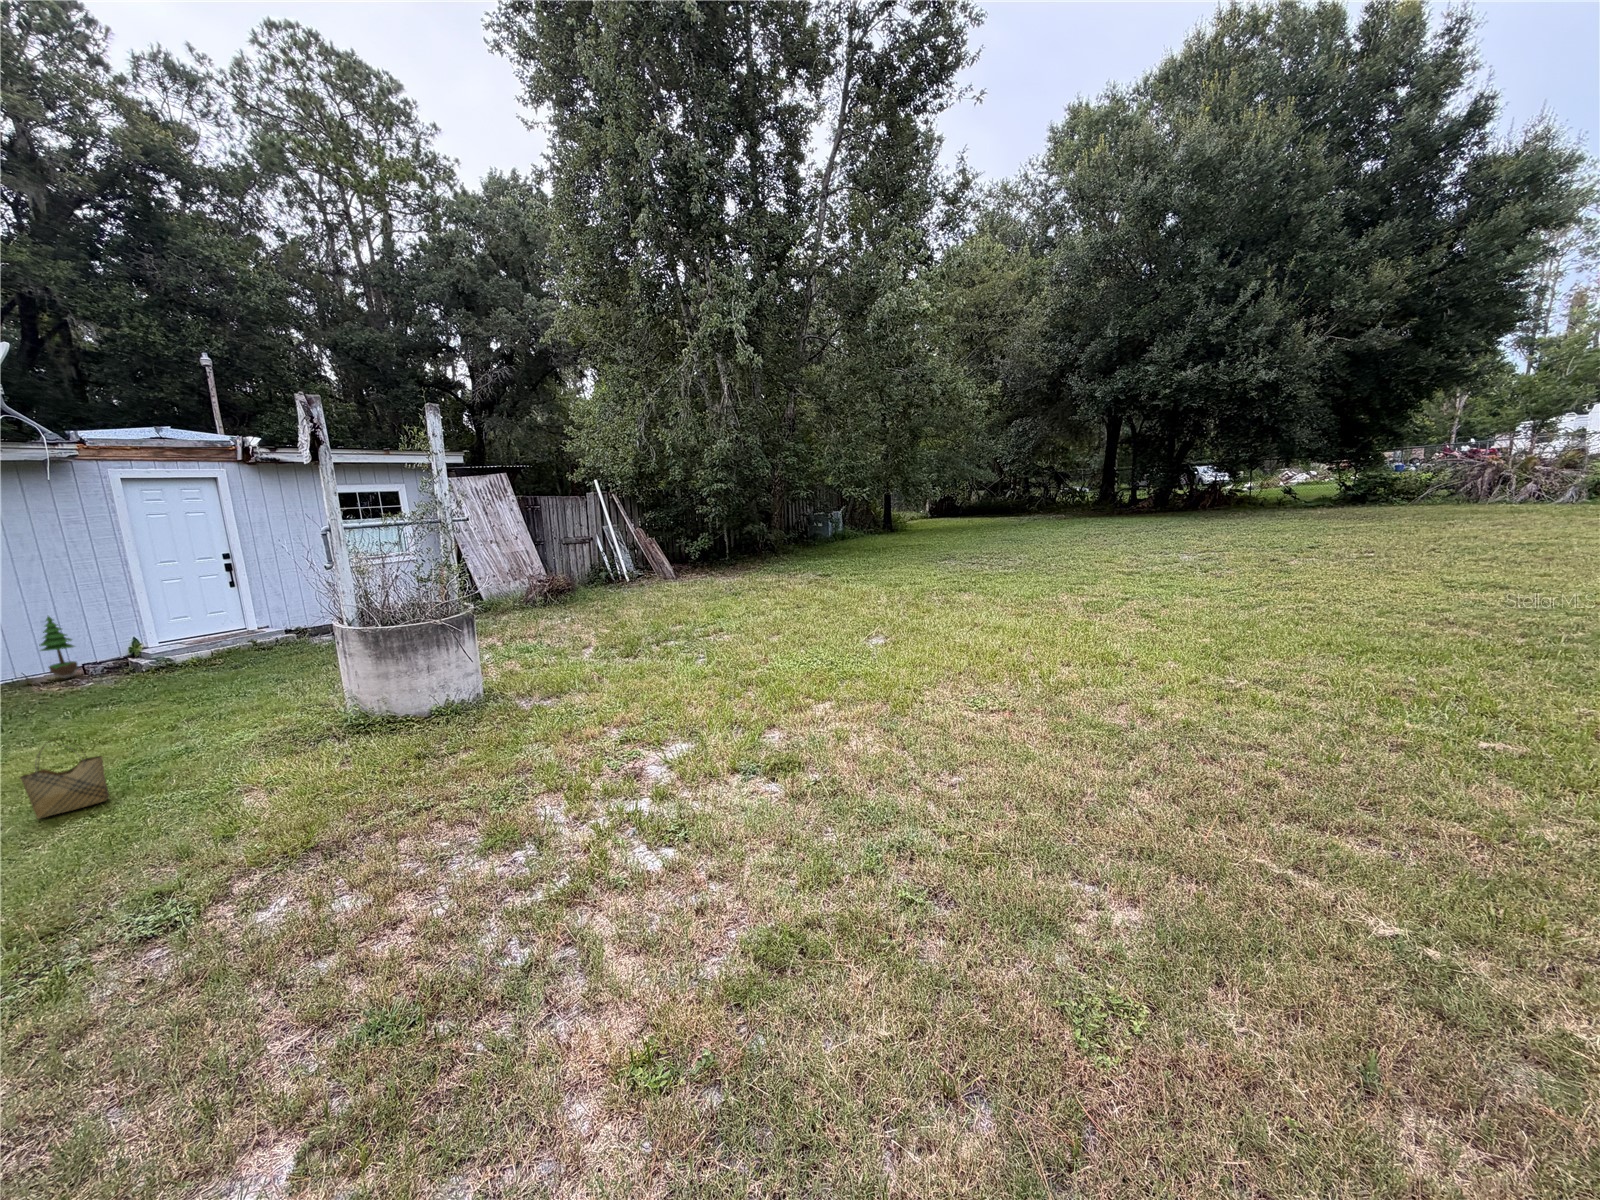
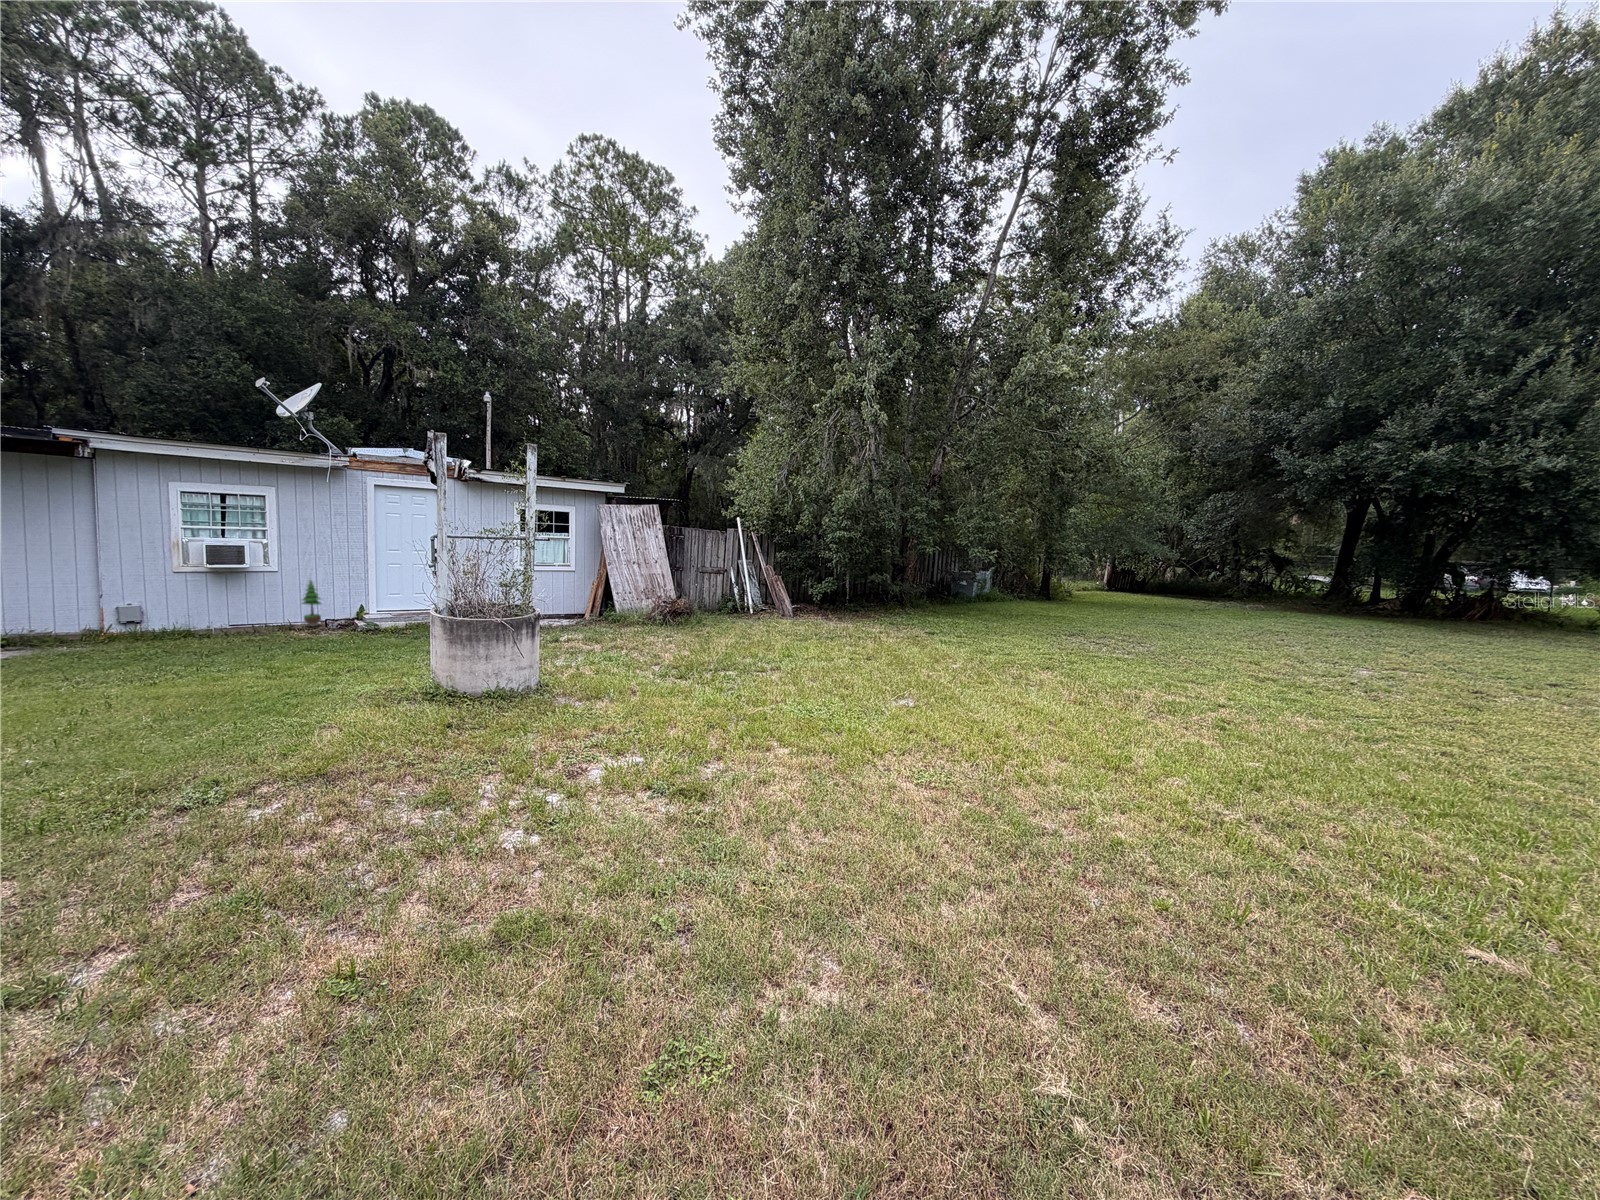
woven basket: present [20,739,109,819] -> none [188,673,241,728]

